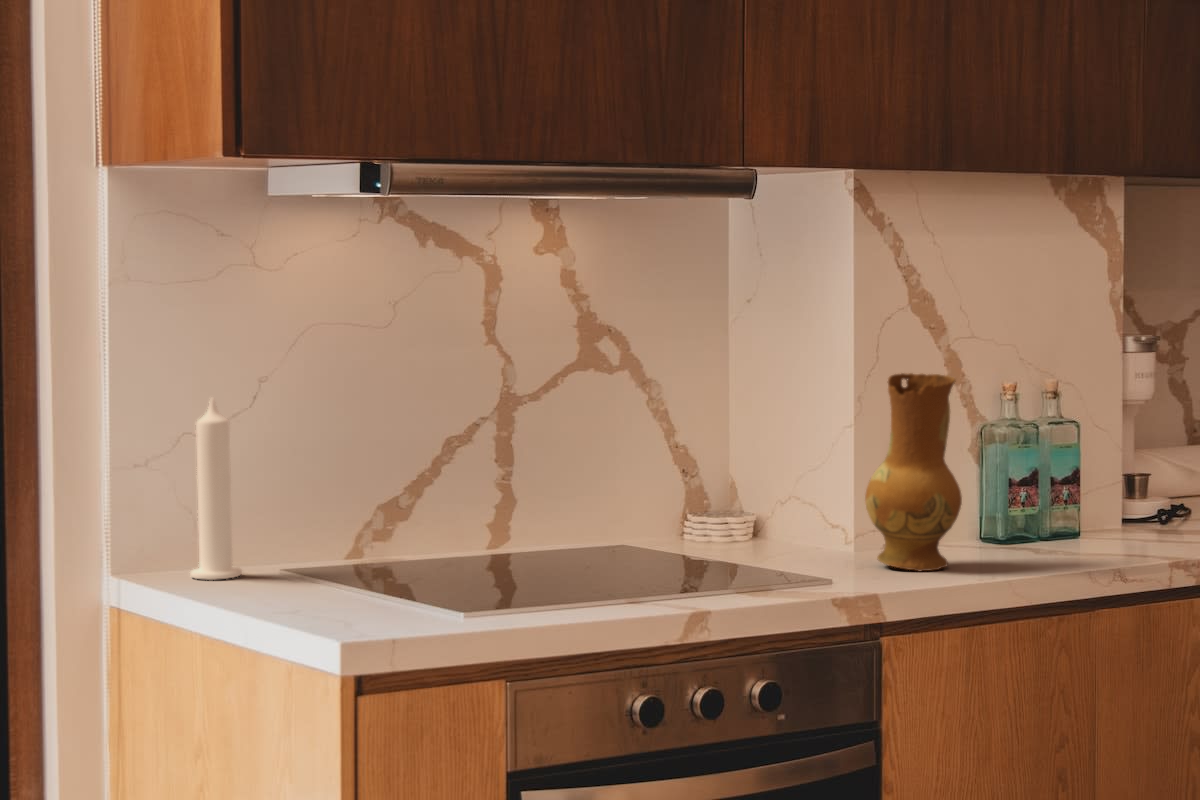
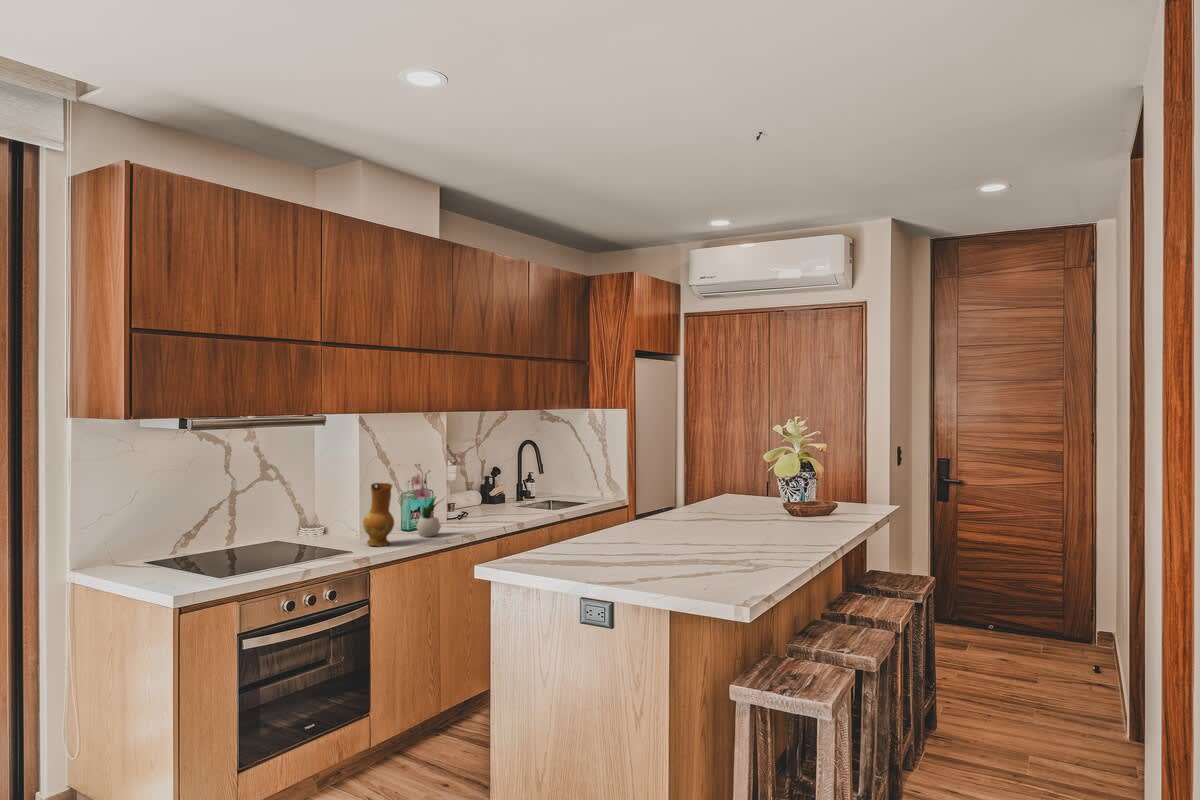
flower arrangement: none [1012,325,1121,557] -> present [411,464,441,537]
candle: present [190,398,242,580] -> none [110,503,132,569]

